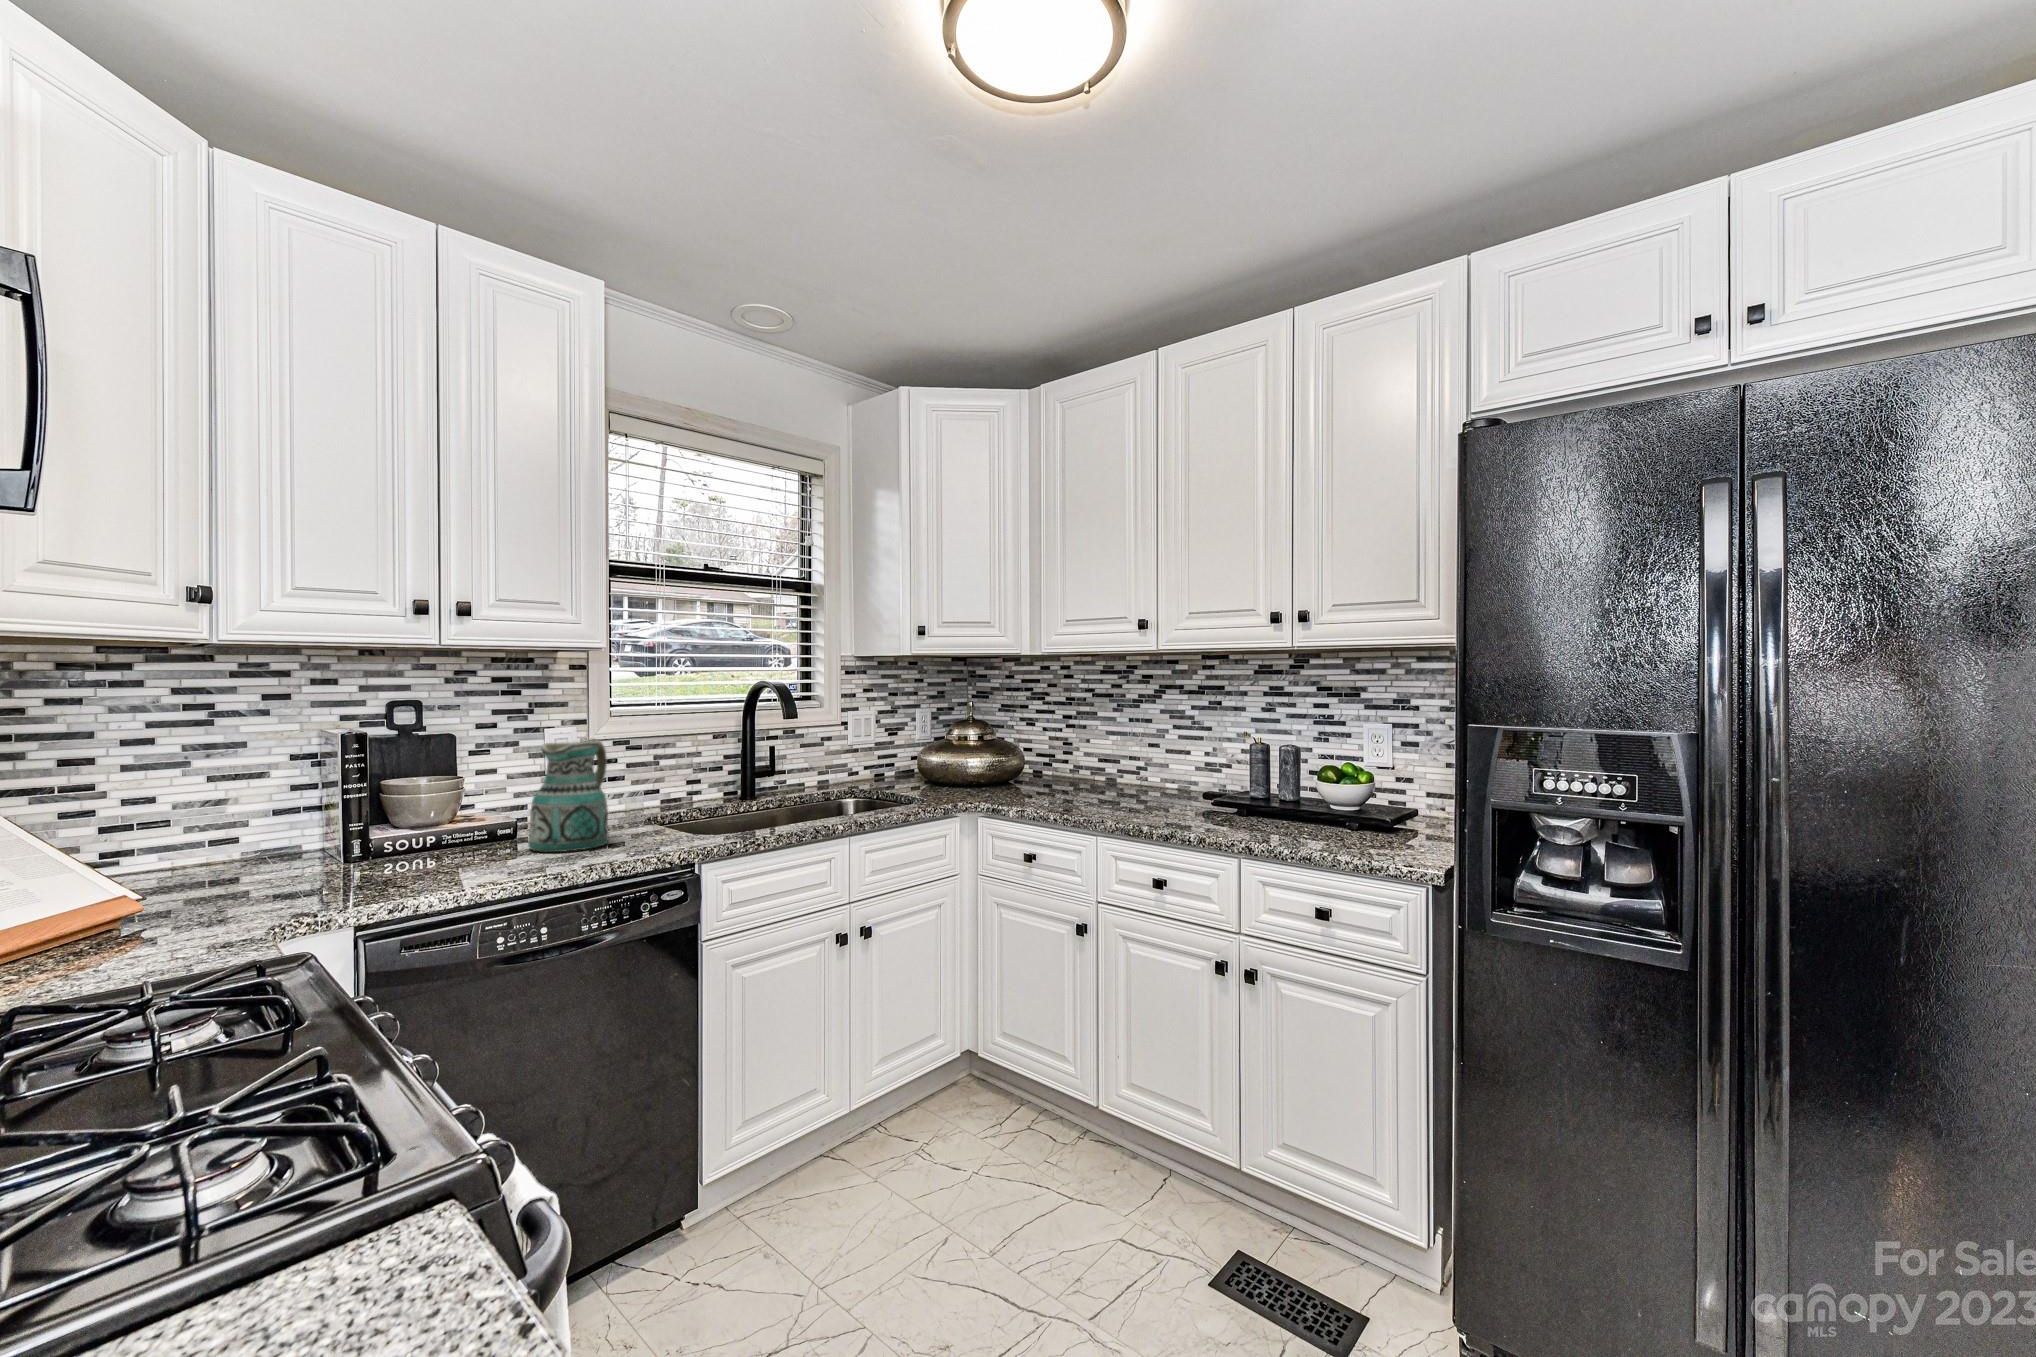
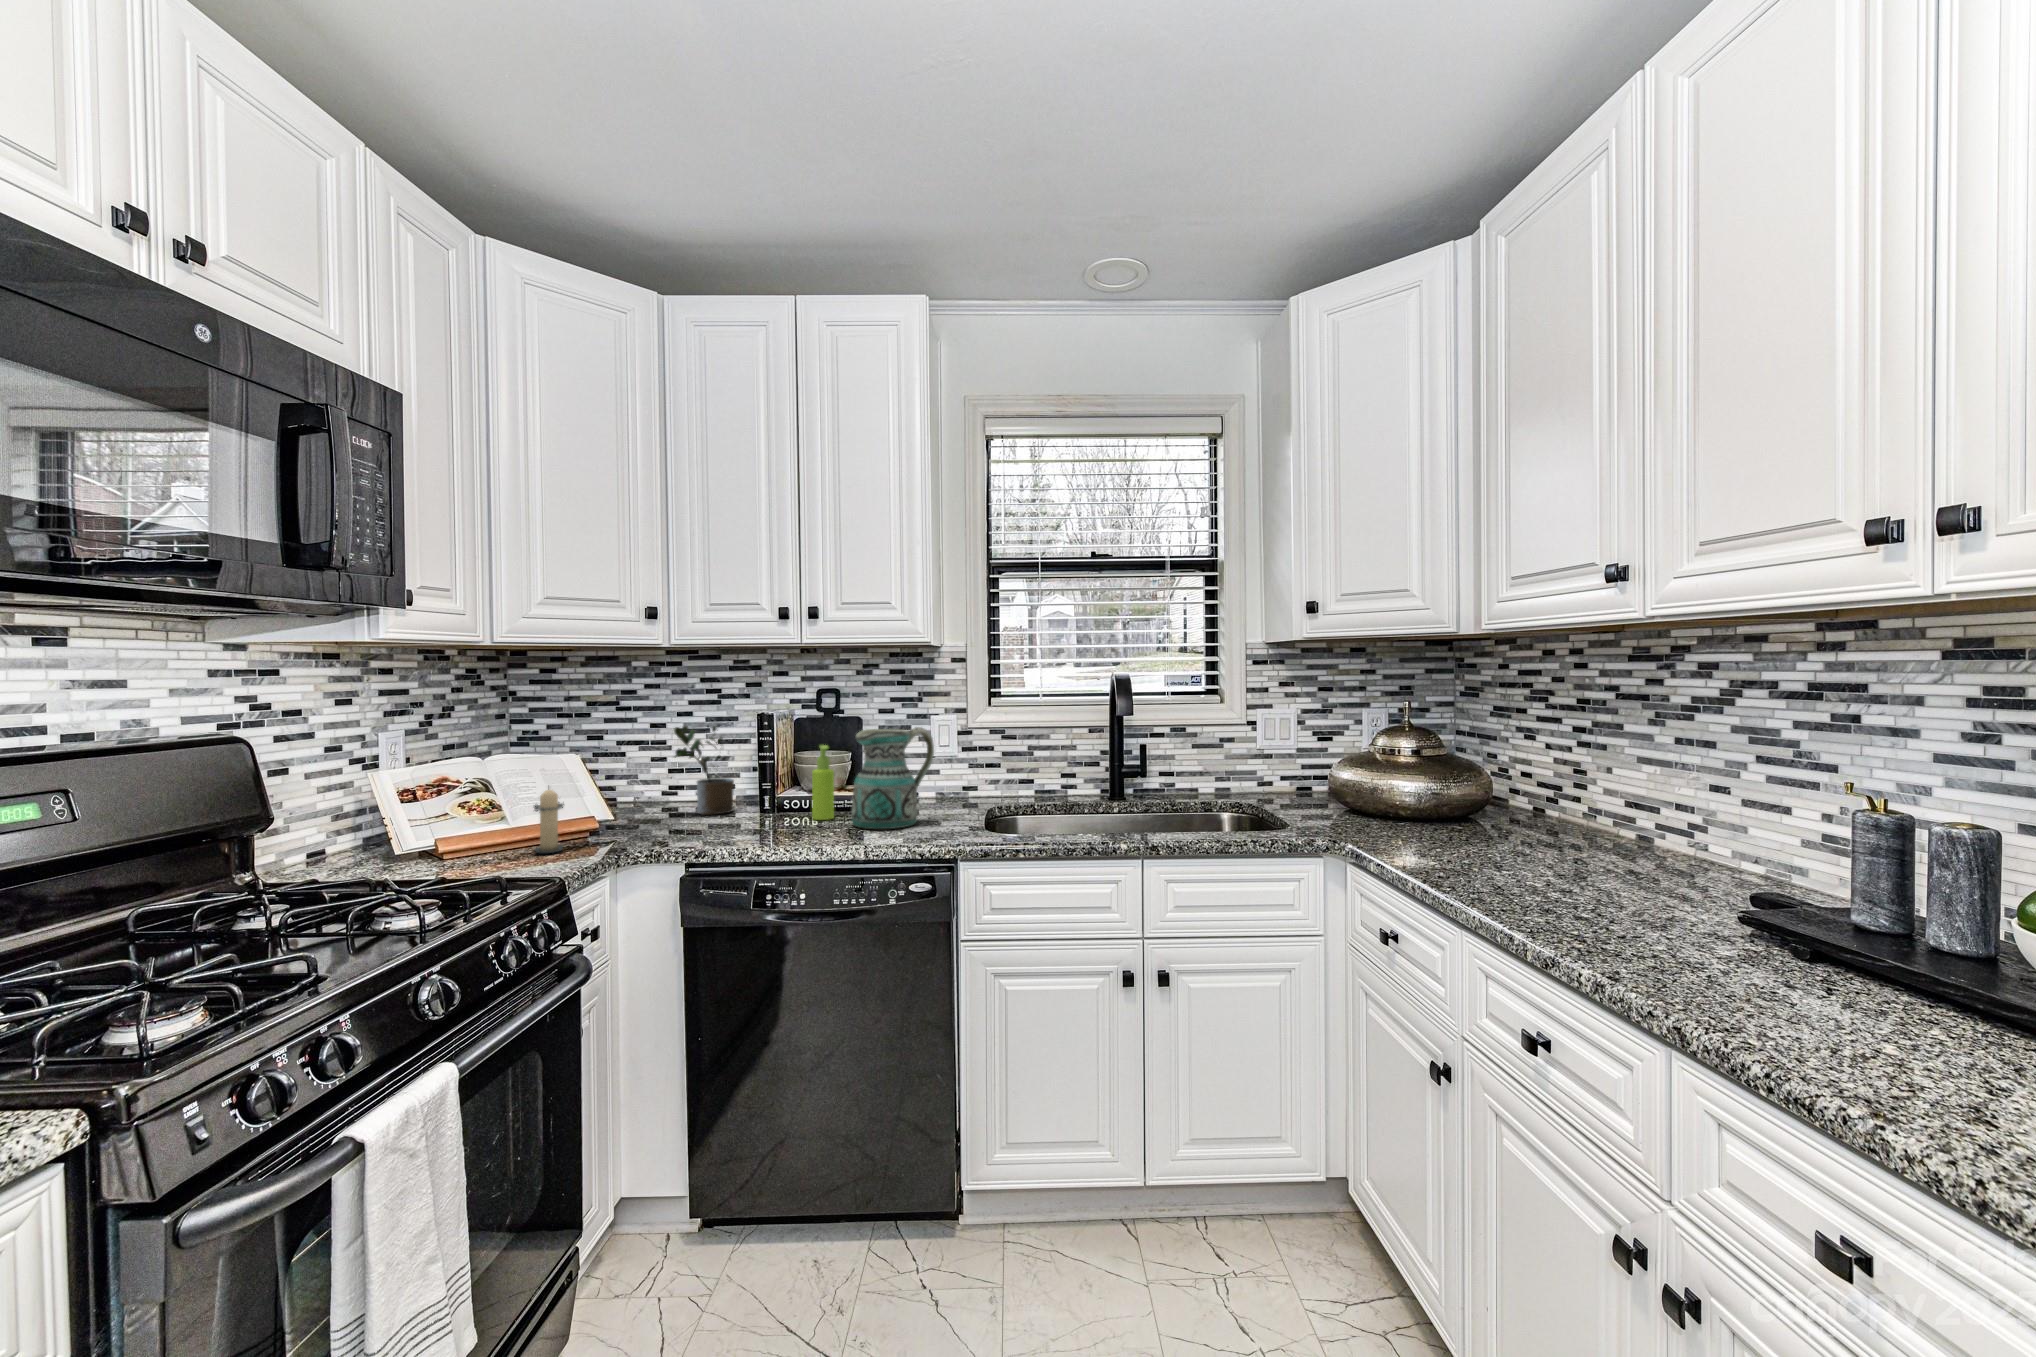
potted plant: none [208,753,305,875] -> present [674,726,734,815]
soap dispenser: none [456,766,488,855] -> present [812,745,834,820]
candle: none [148,840,213,940] -> present [534,789,564,853]

